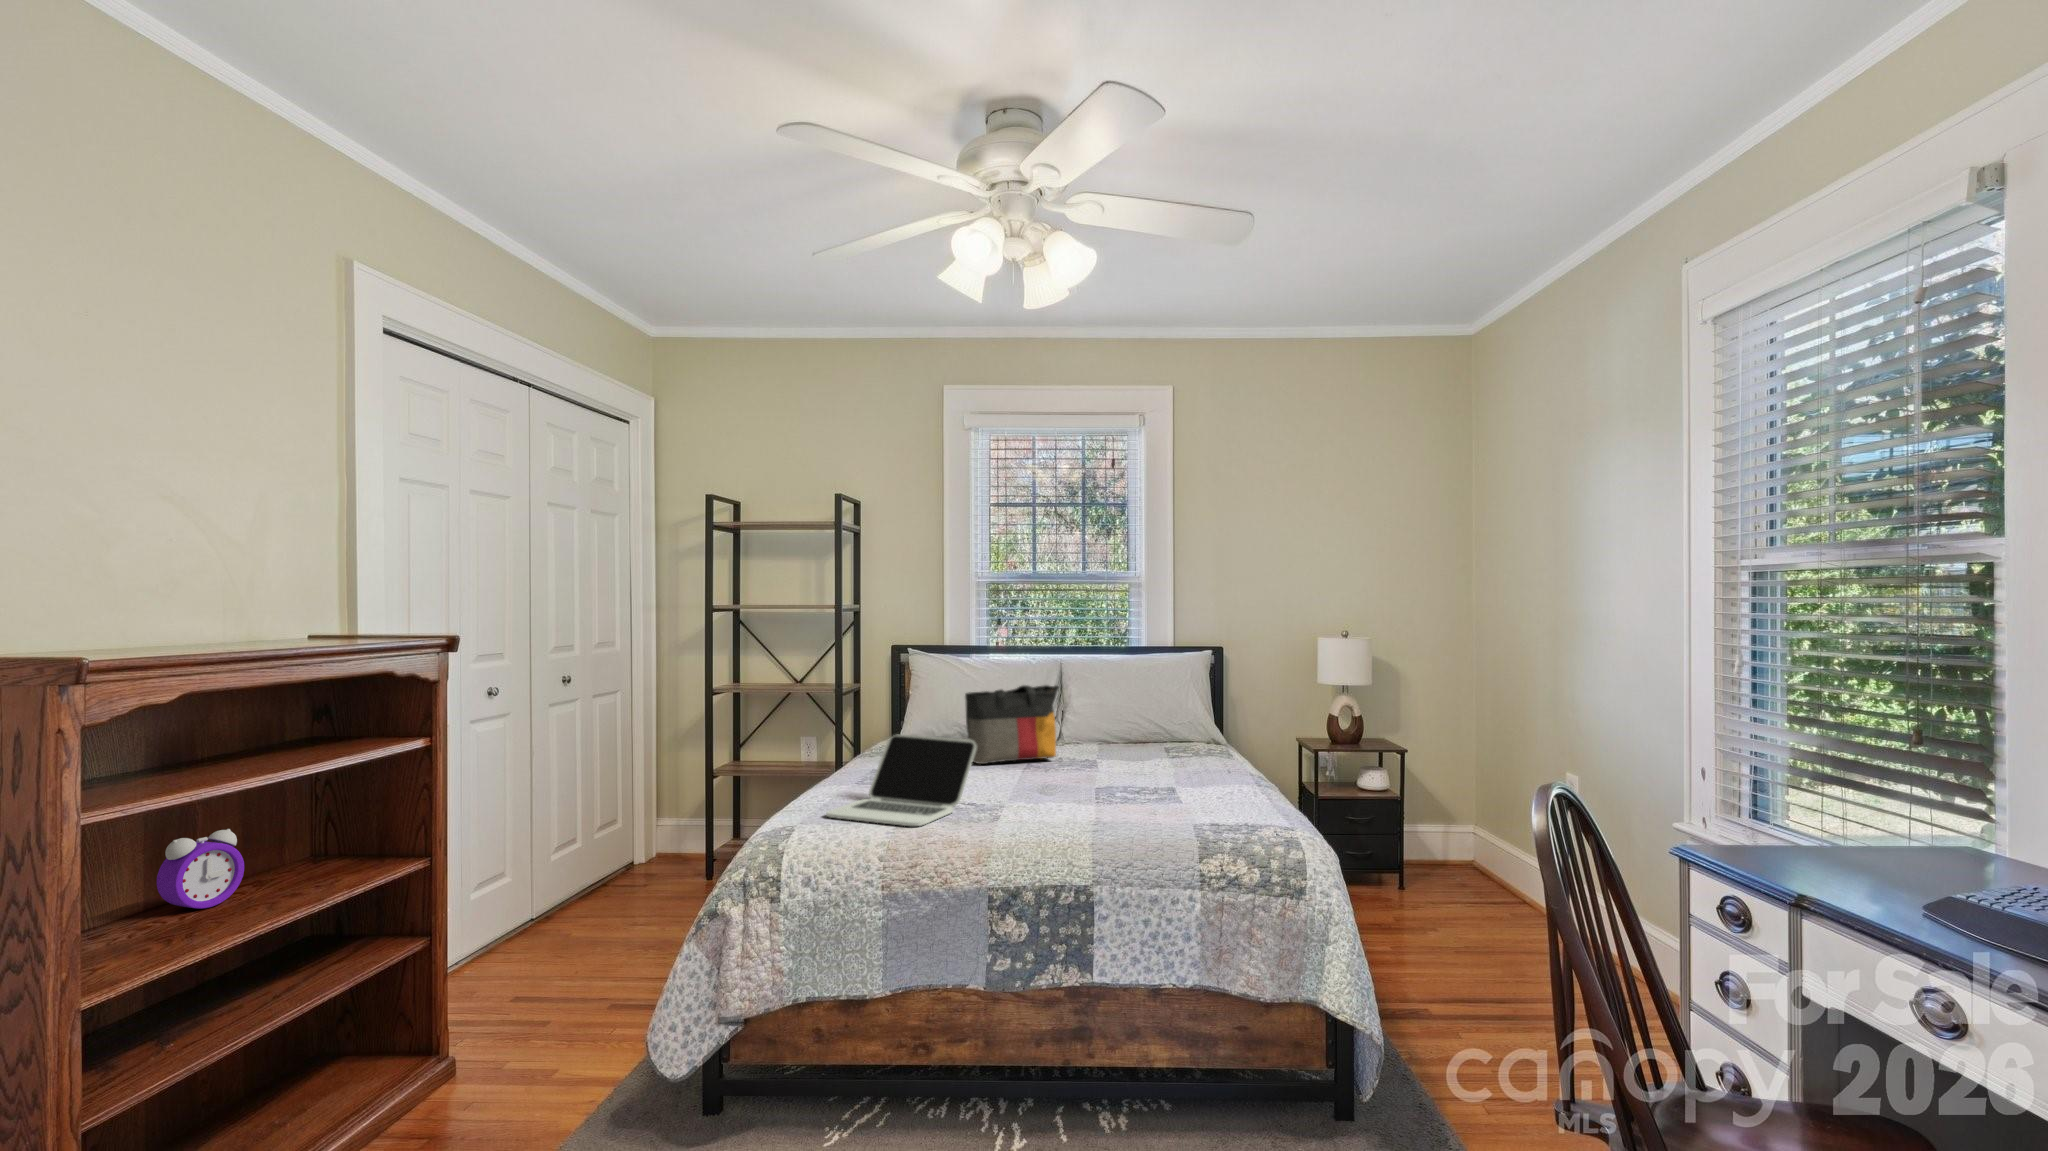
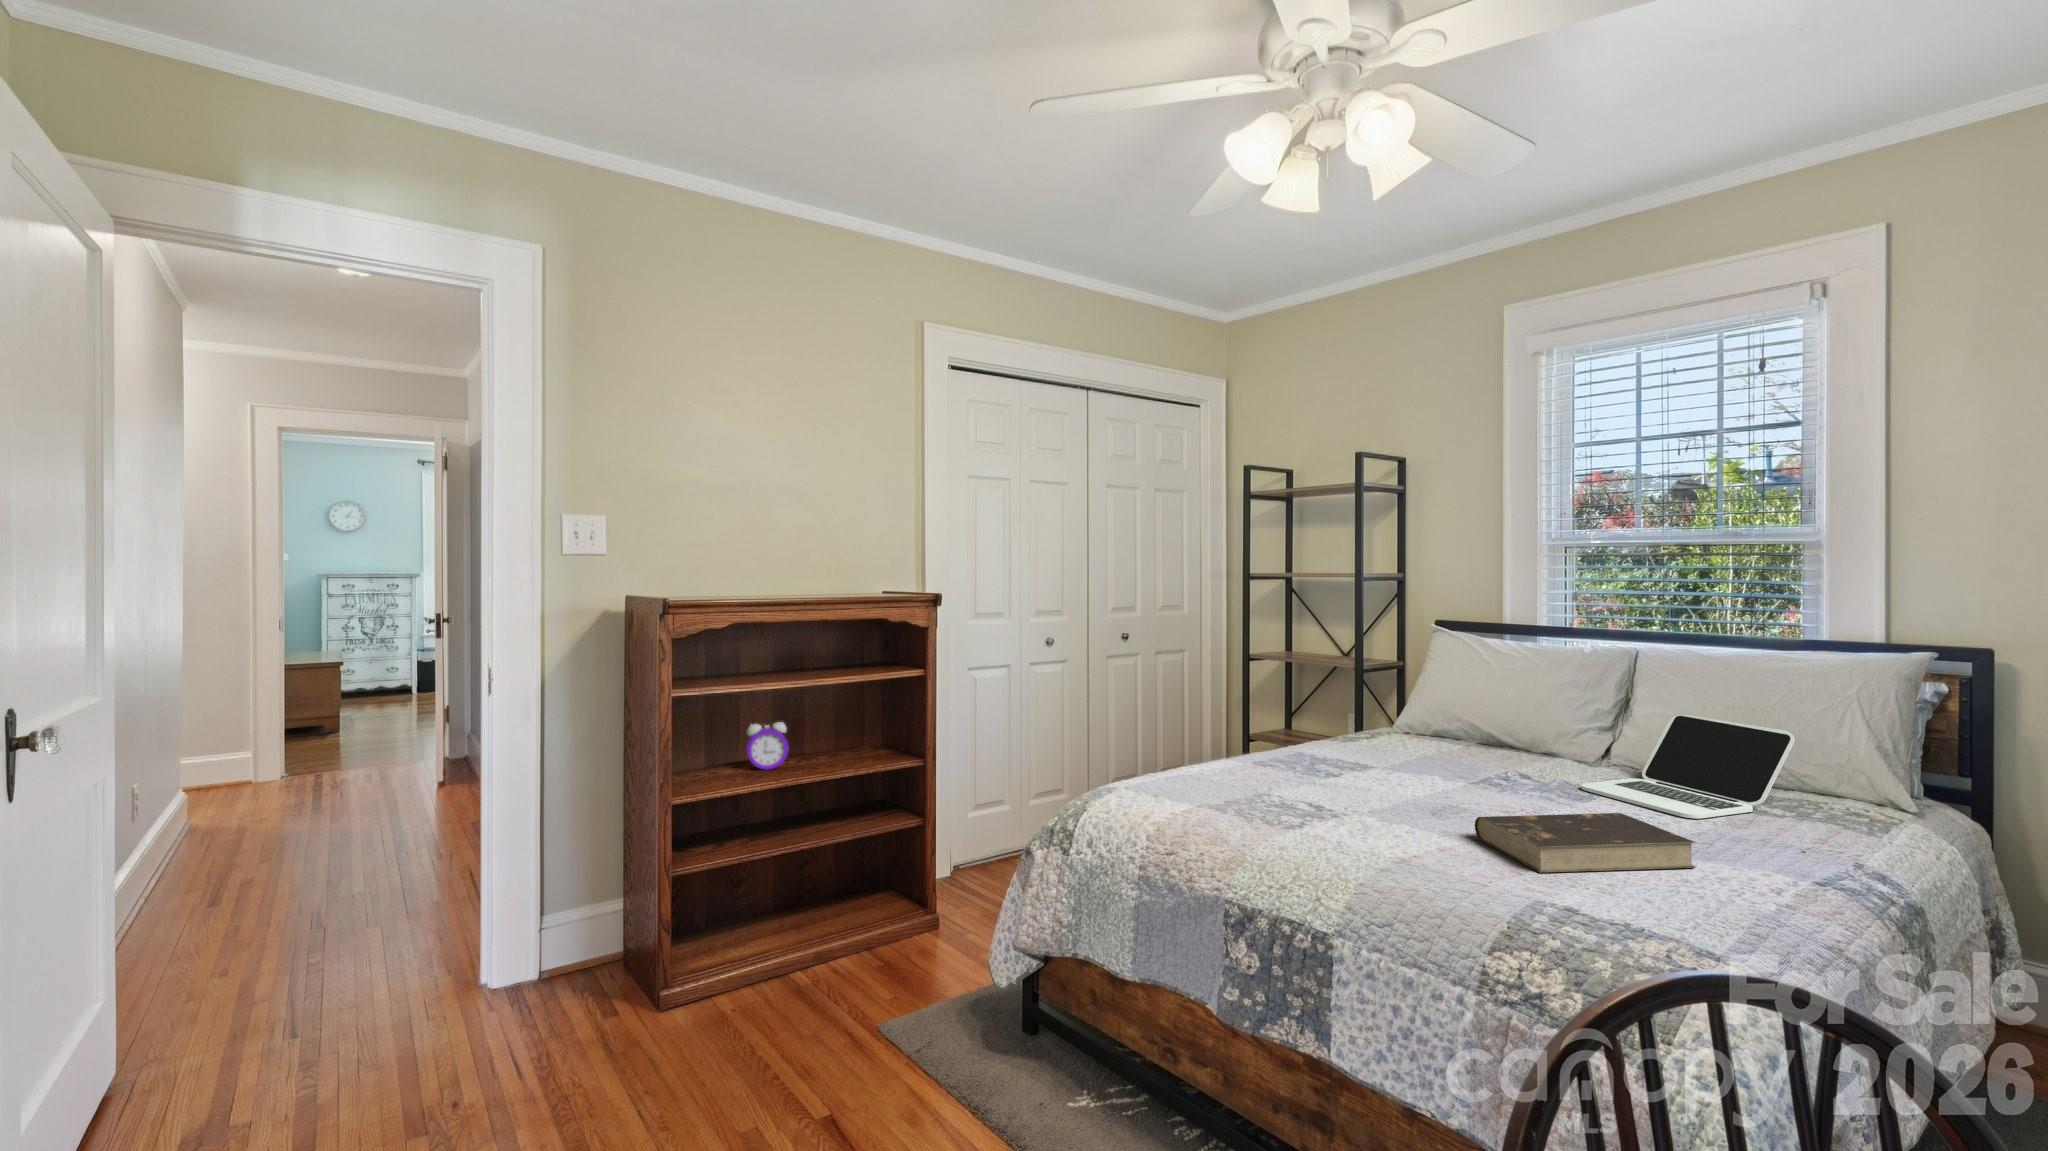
tote bag: present [965,685,1059,764] -> none [1415,676,1551,769]
laptop: present [826,734,976,826] -> present [1581,714,1794,819]
book: none [1100,771,1219,813] -> present [1475,813,1696,873]

